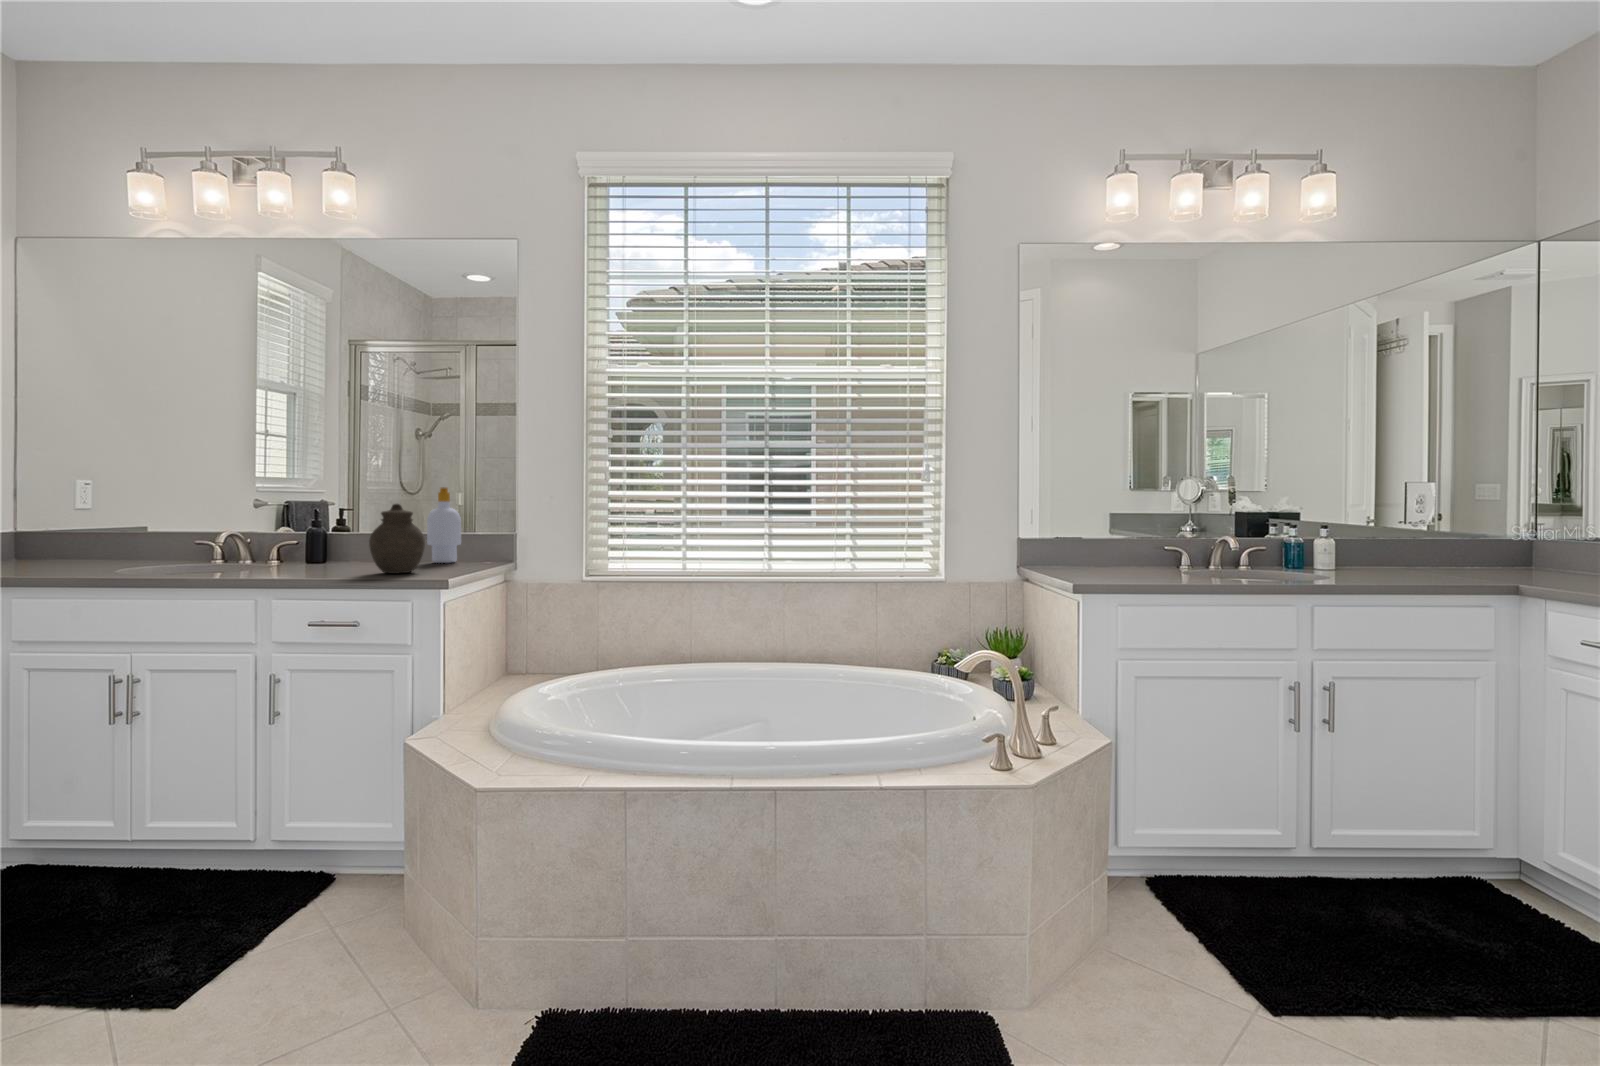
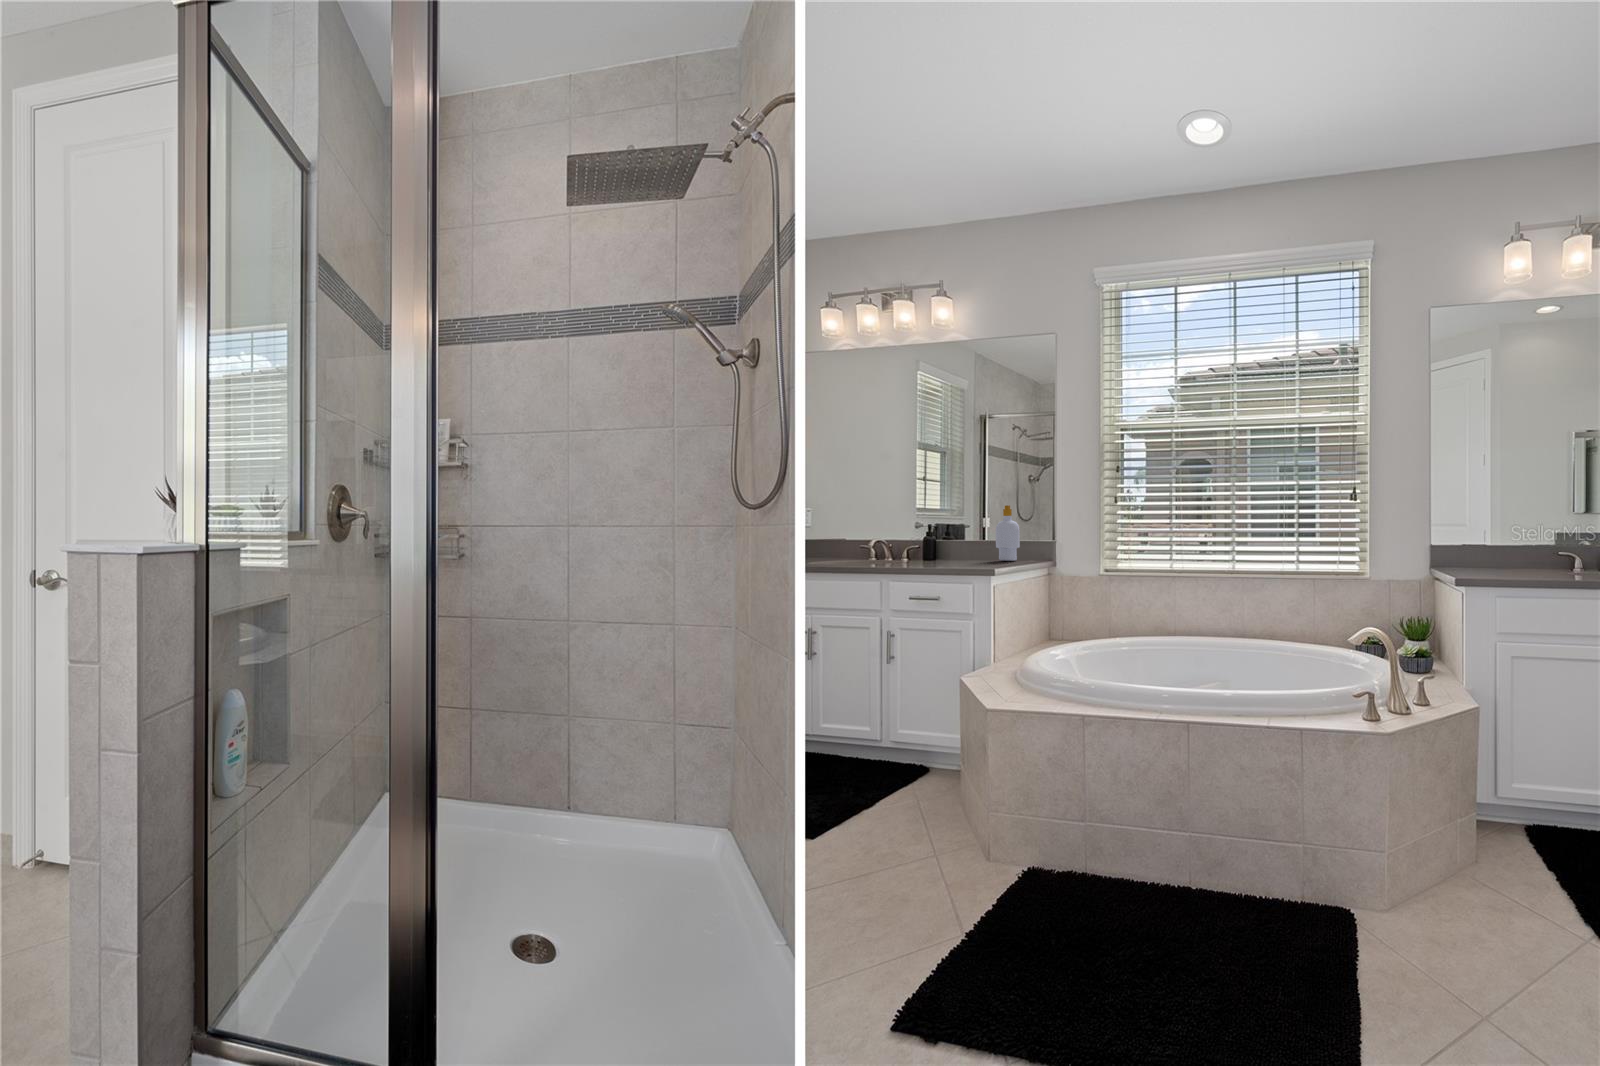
jar: present [369,504,425,573] -> none [950,517,987,566]

